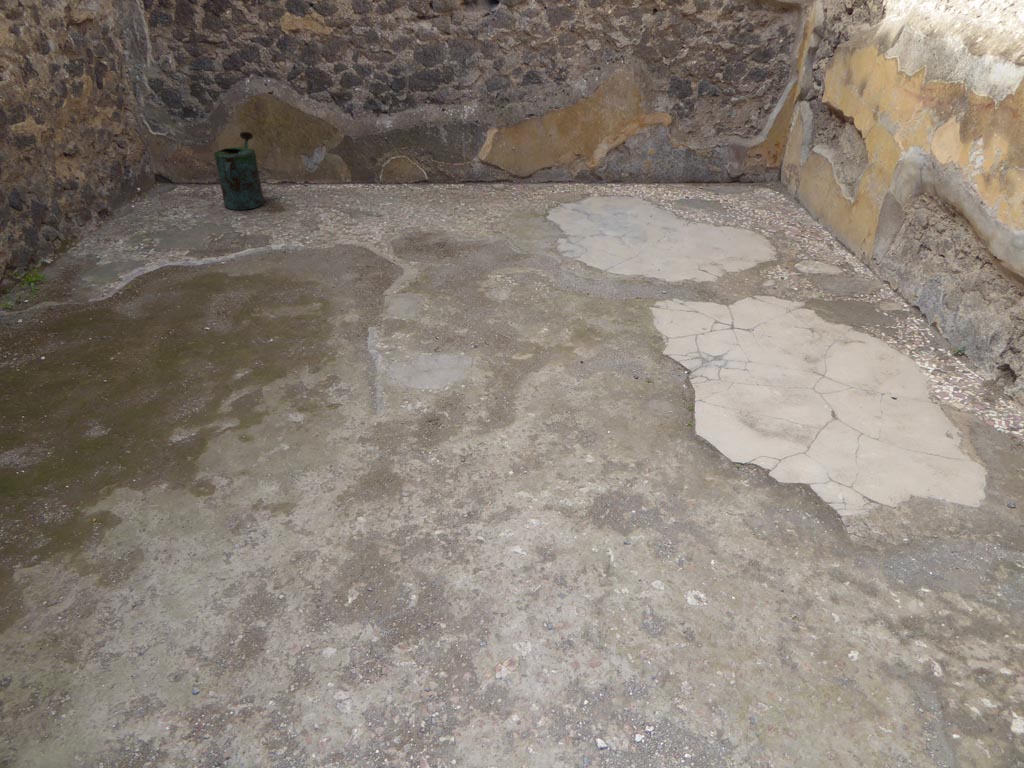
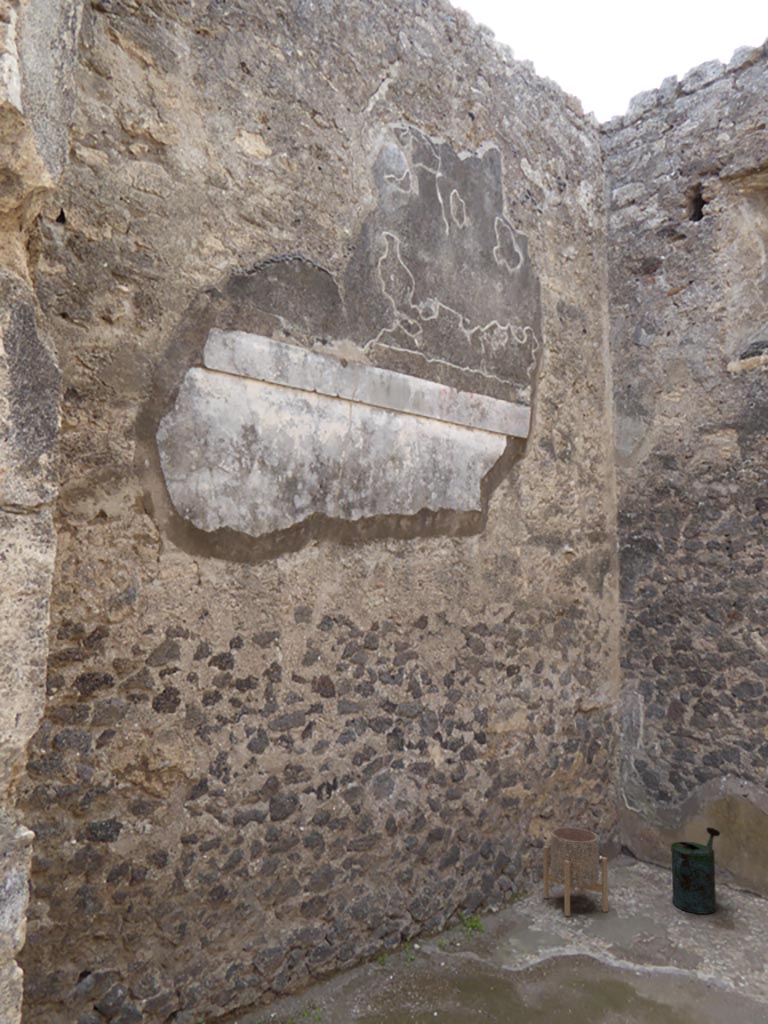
planter: none [81,157,170,245] -> present [543,827,608,916]

